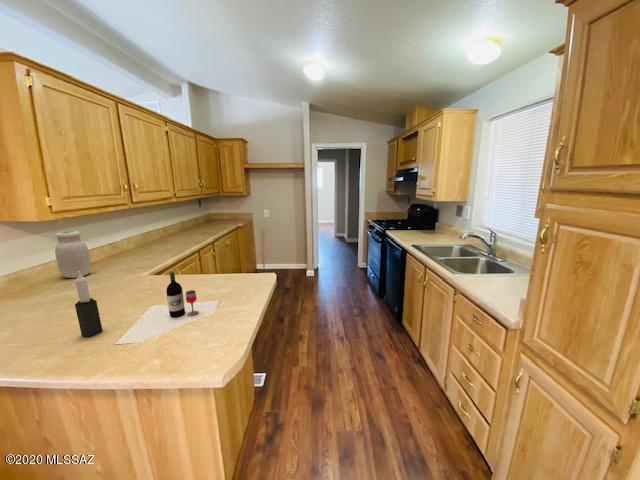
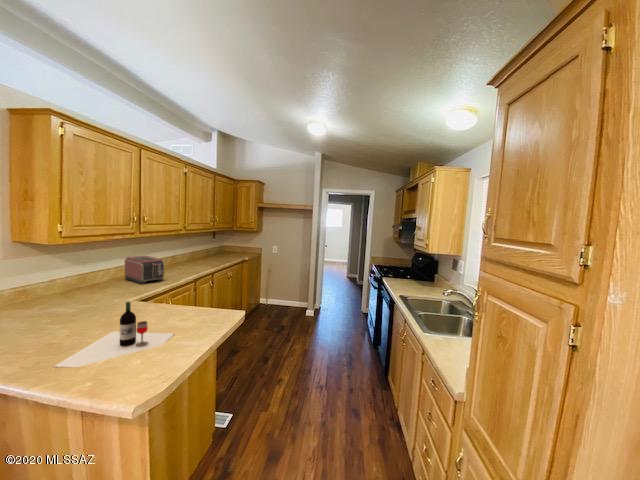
toaster: none [119,229,167,259] -> present [125,256,164,284]
jar: present [55,231,90,278] -> none [60,254,89,296]
candle: present [75,271,102,337] -> none [33,294,54,356]

